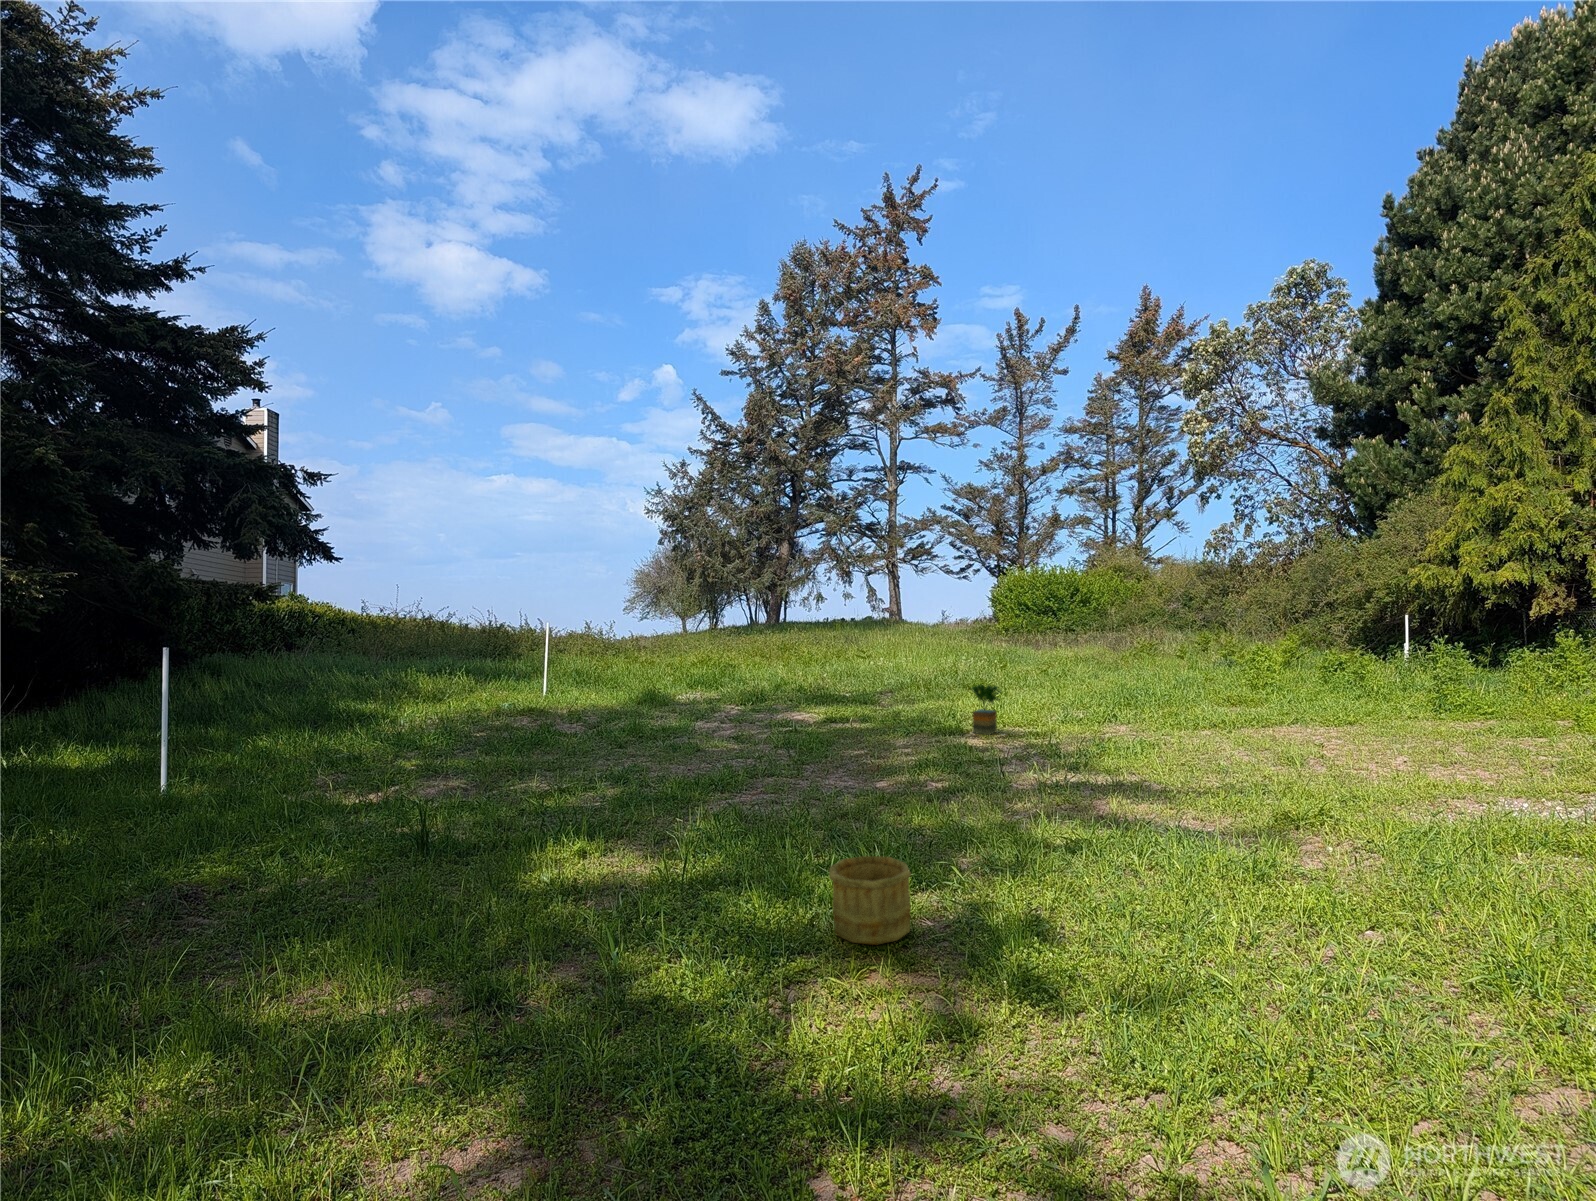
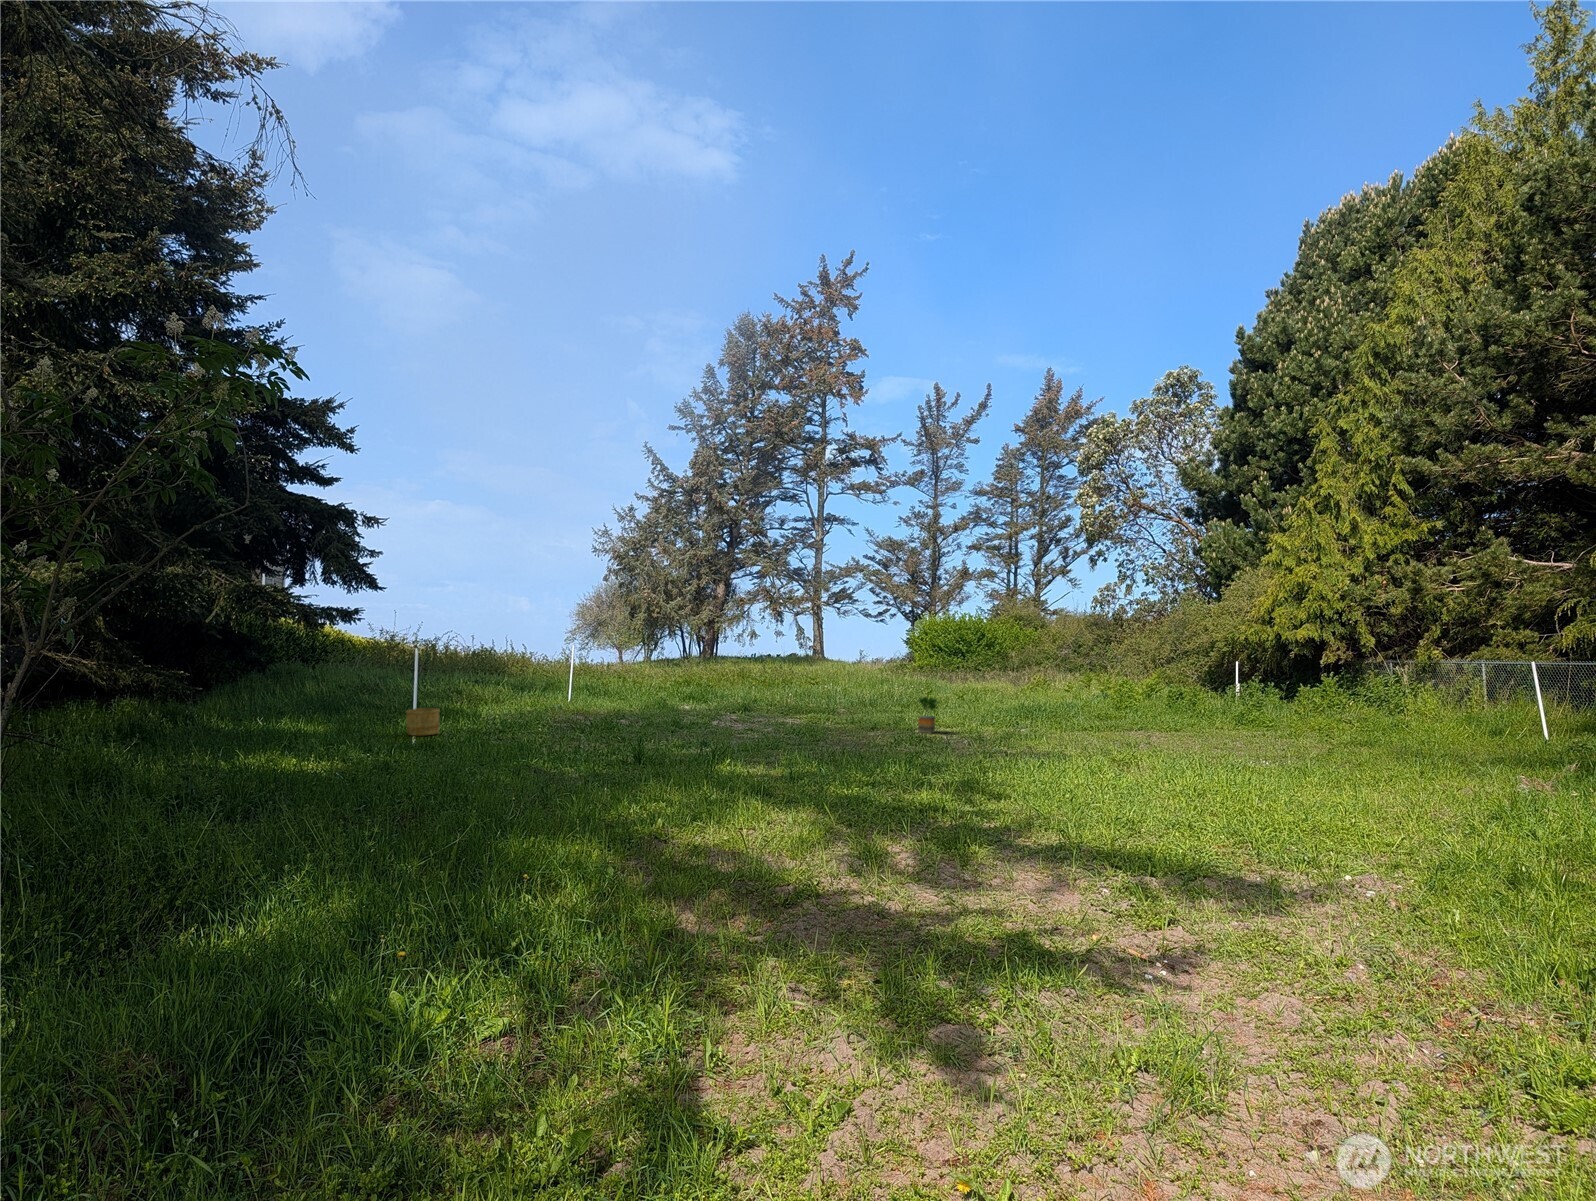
wooden bucket: present [829,856,911,945] -> present [406,708,440,736]

